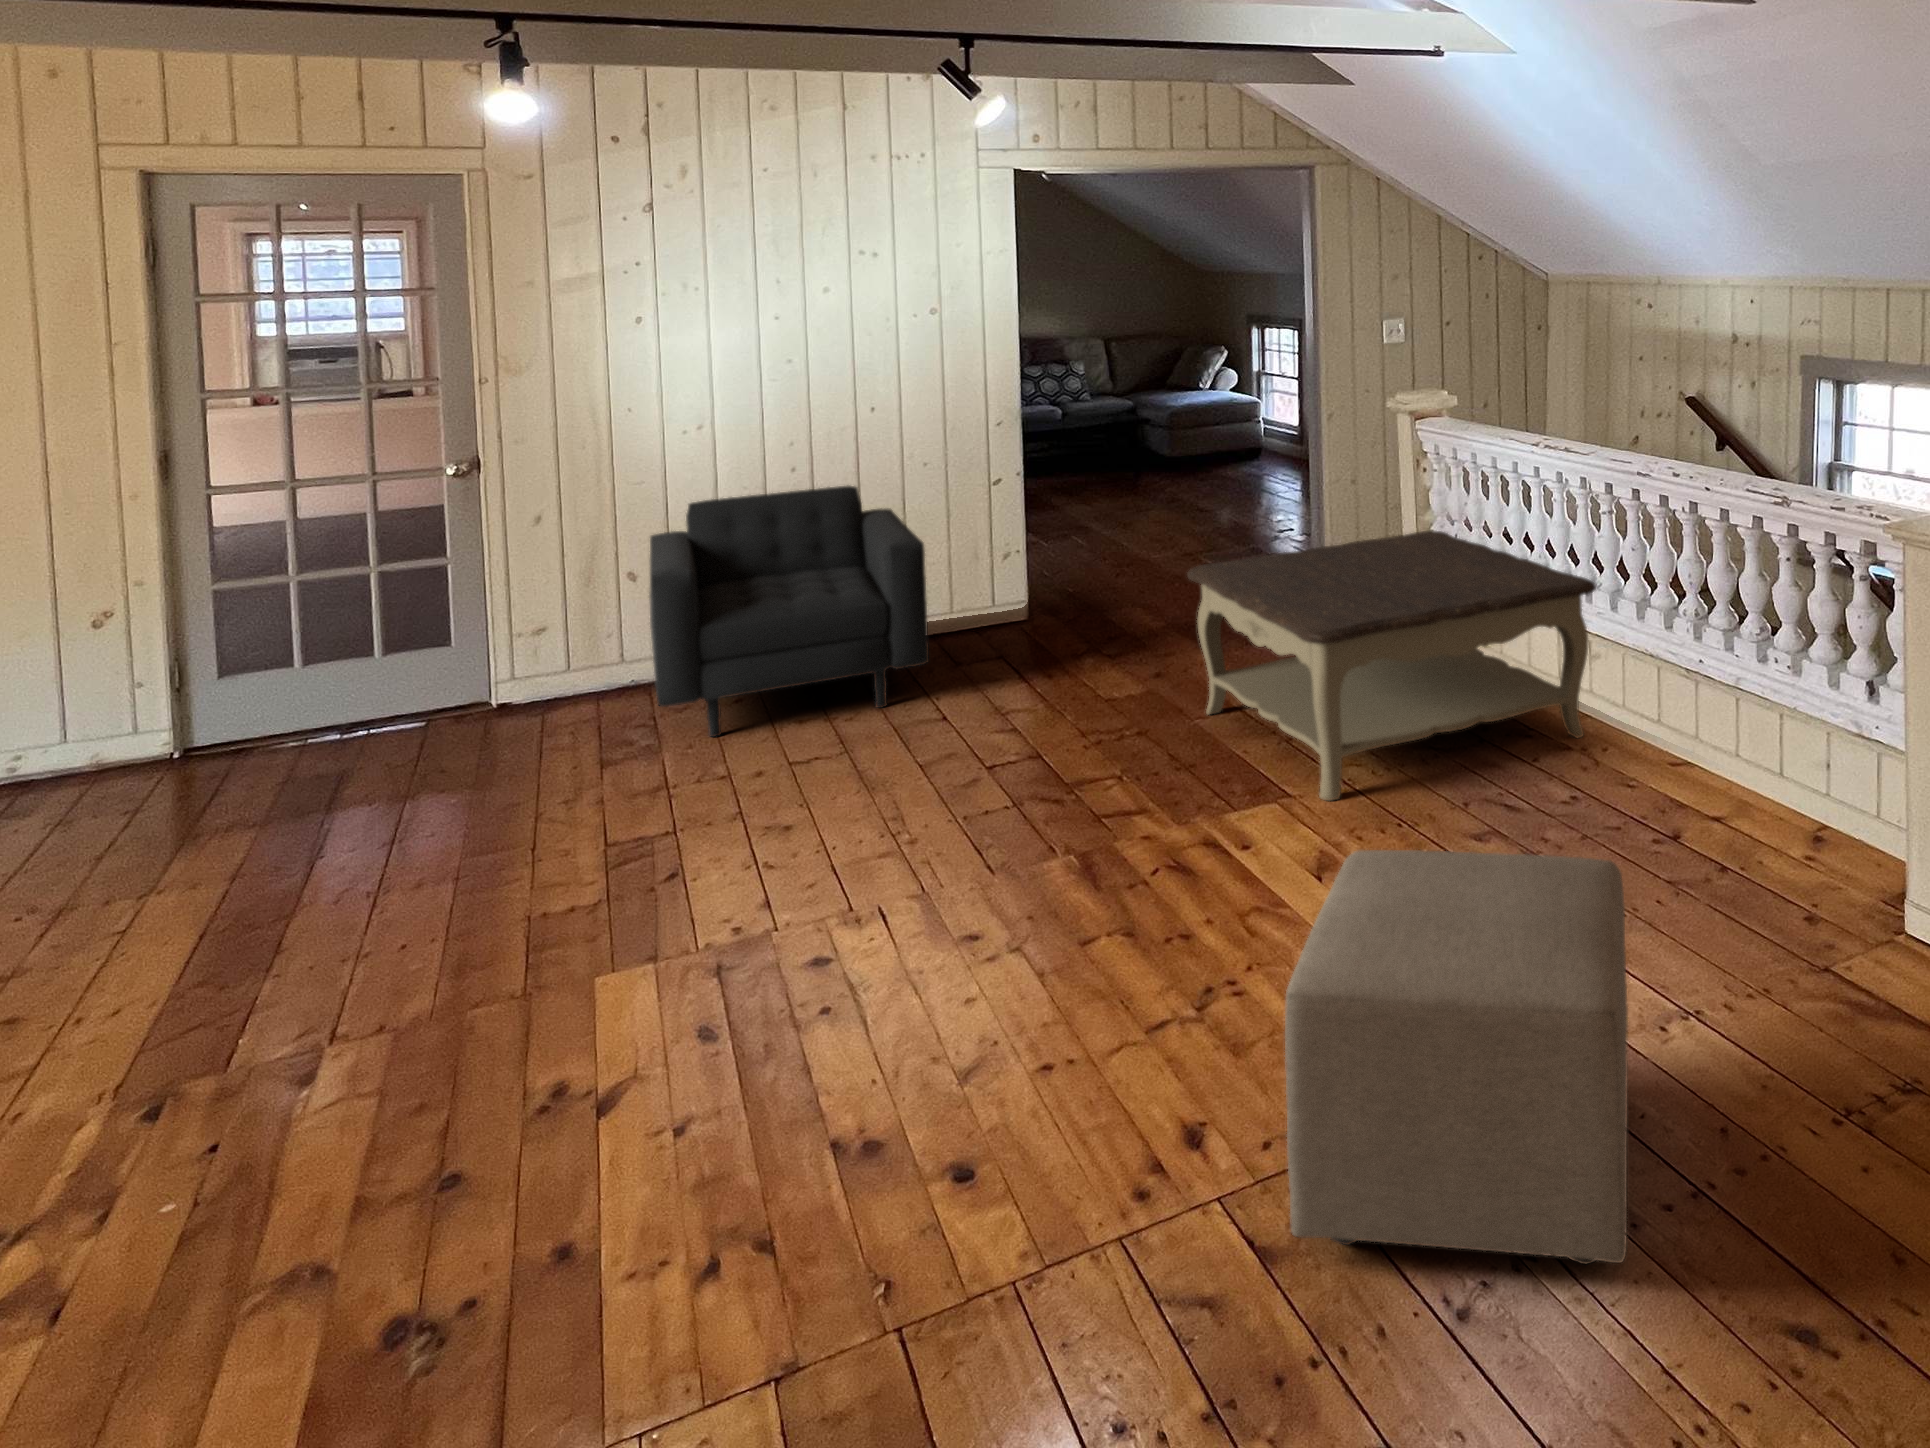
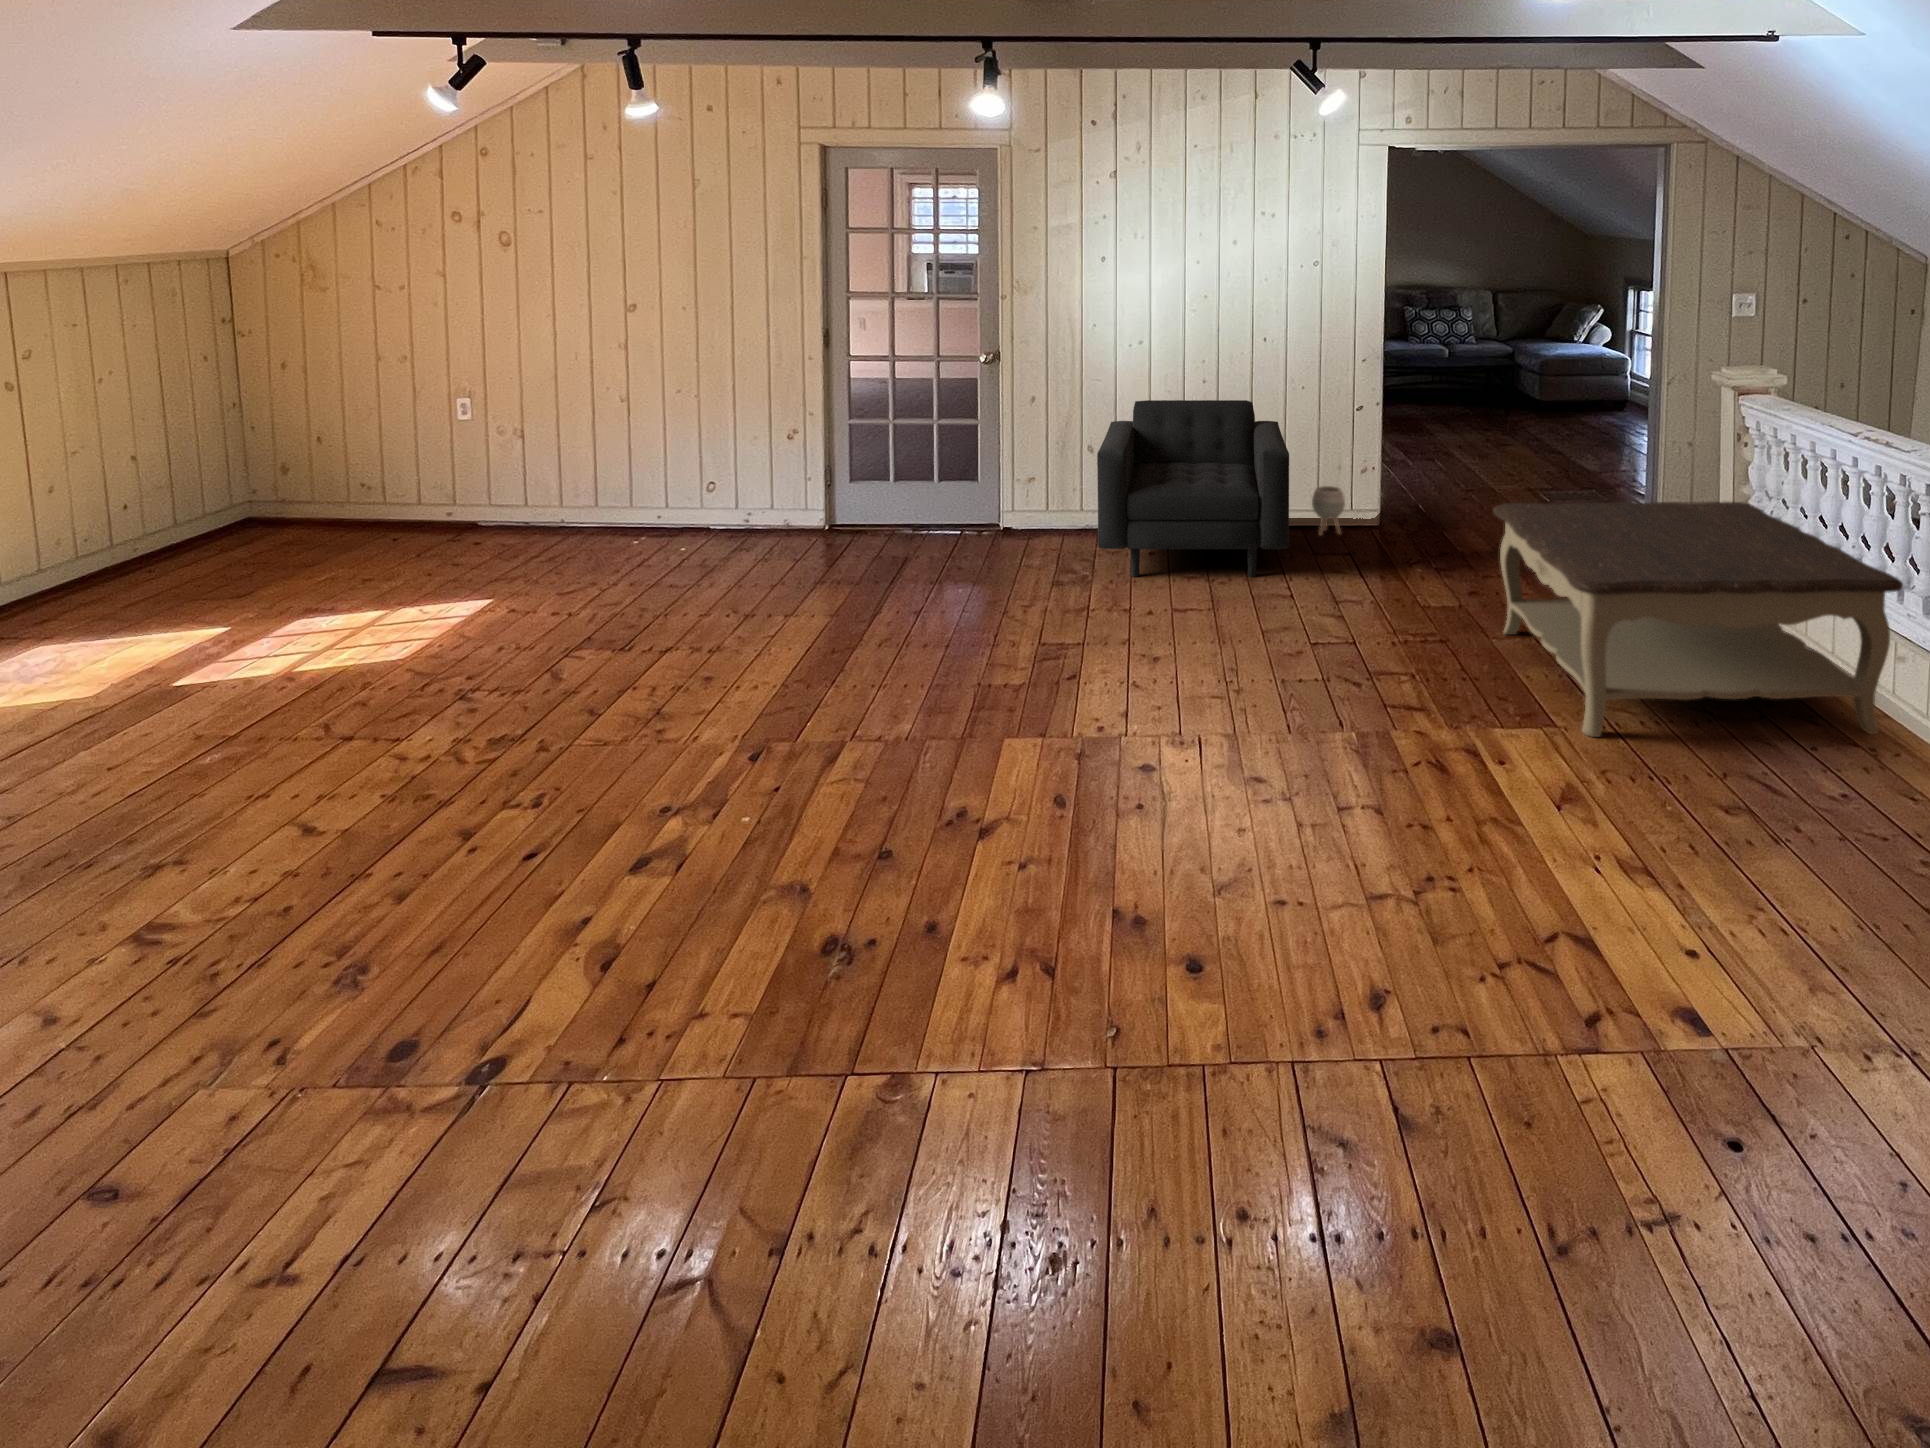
planter: none [941,581,984,644] -> present [1312,486,1345,535]
ottoman: present [1285,850,1628,1264] -> none [1424,795,1818,1287]

